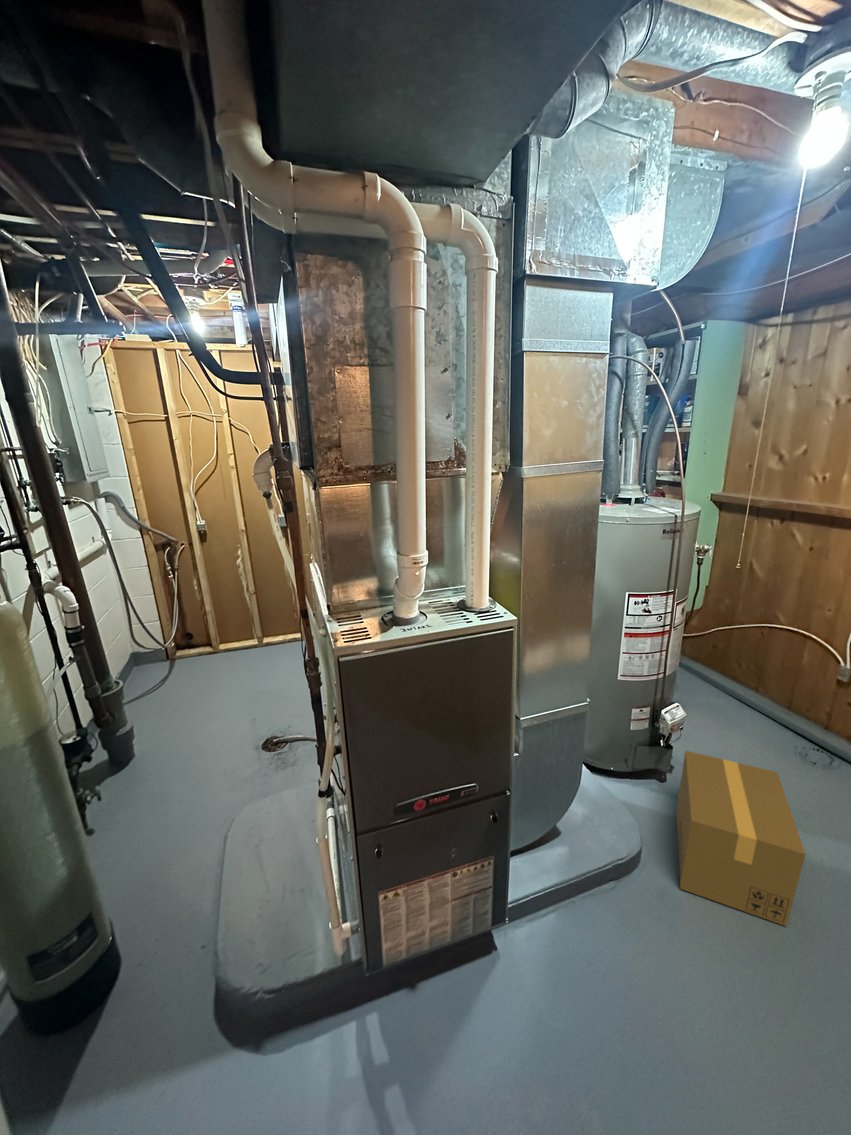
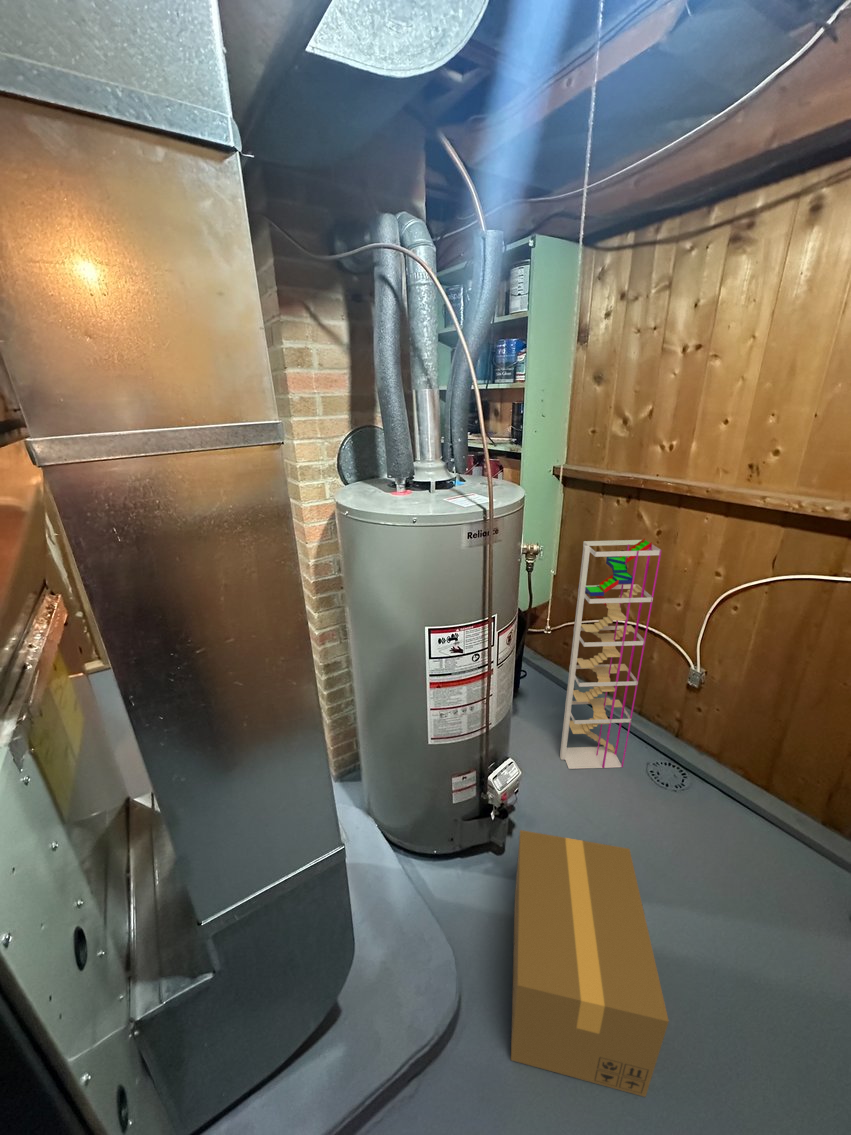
shelving unit: none [711,550,812,745] -> present [560,538,662,769]

